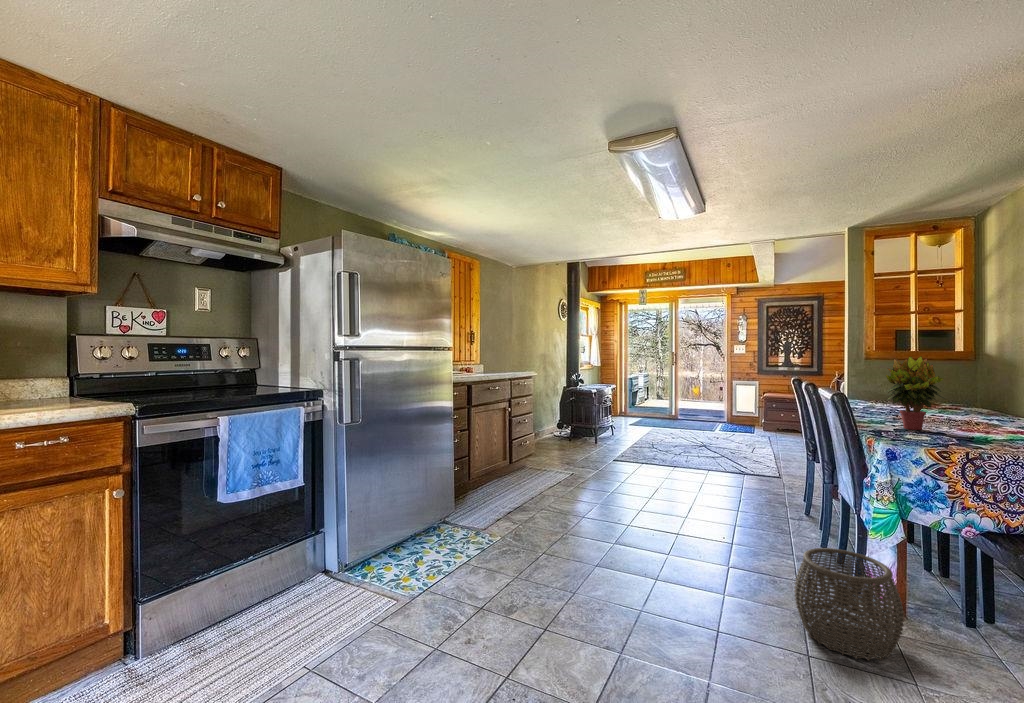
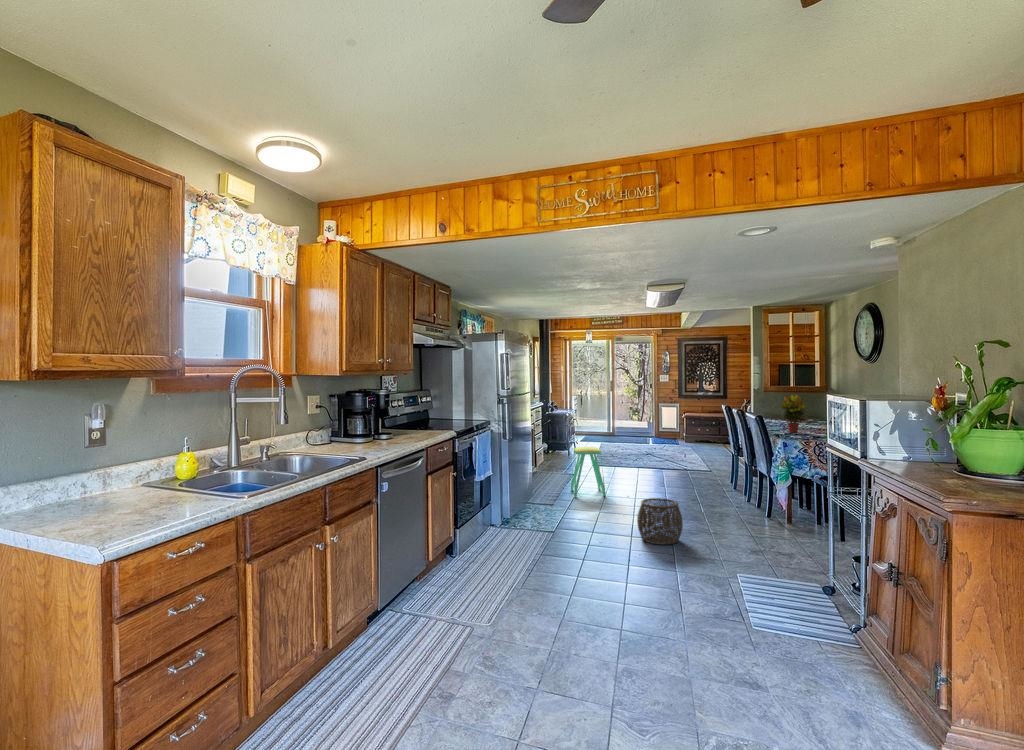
stool: none [549,432,597,506] -> present [571,447,606,496]
woven basket: present [794,548,904,660] -> present [637,498,683,545]

